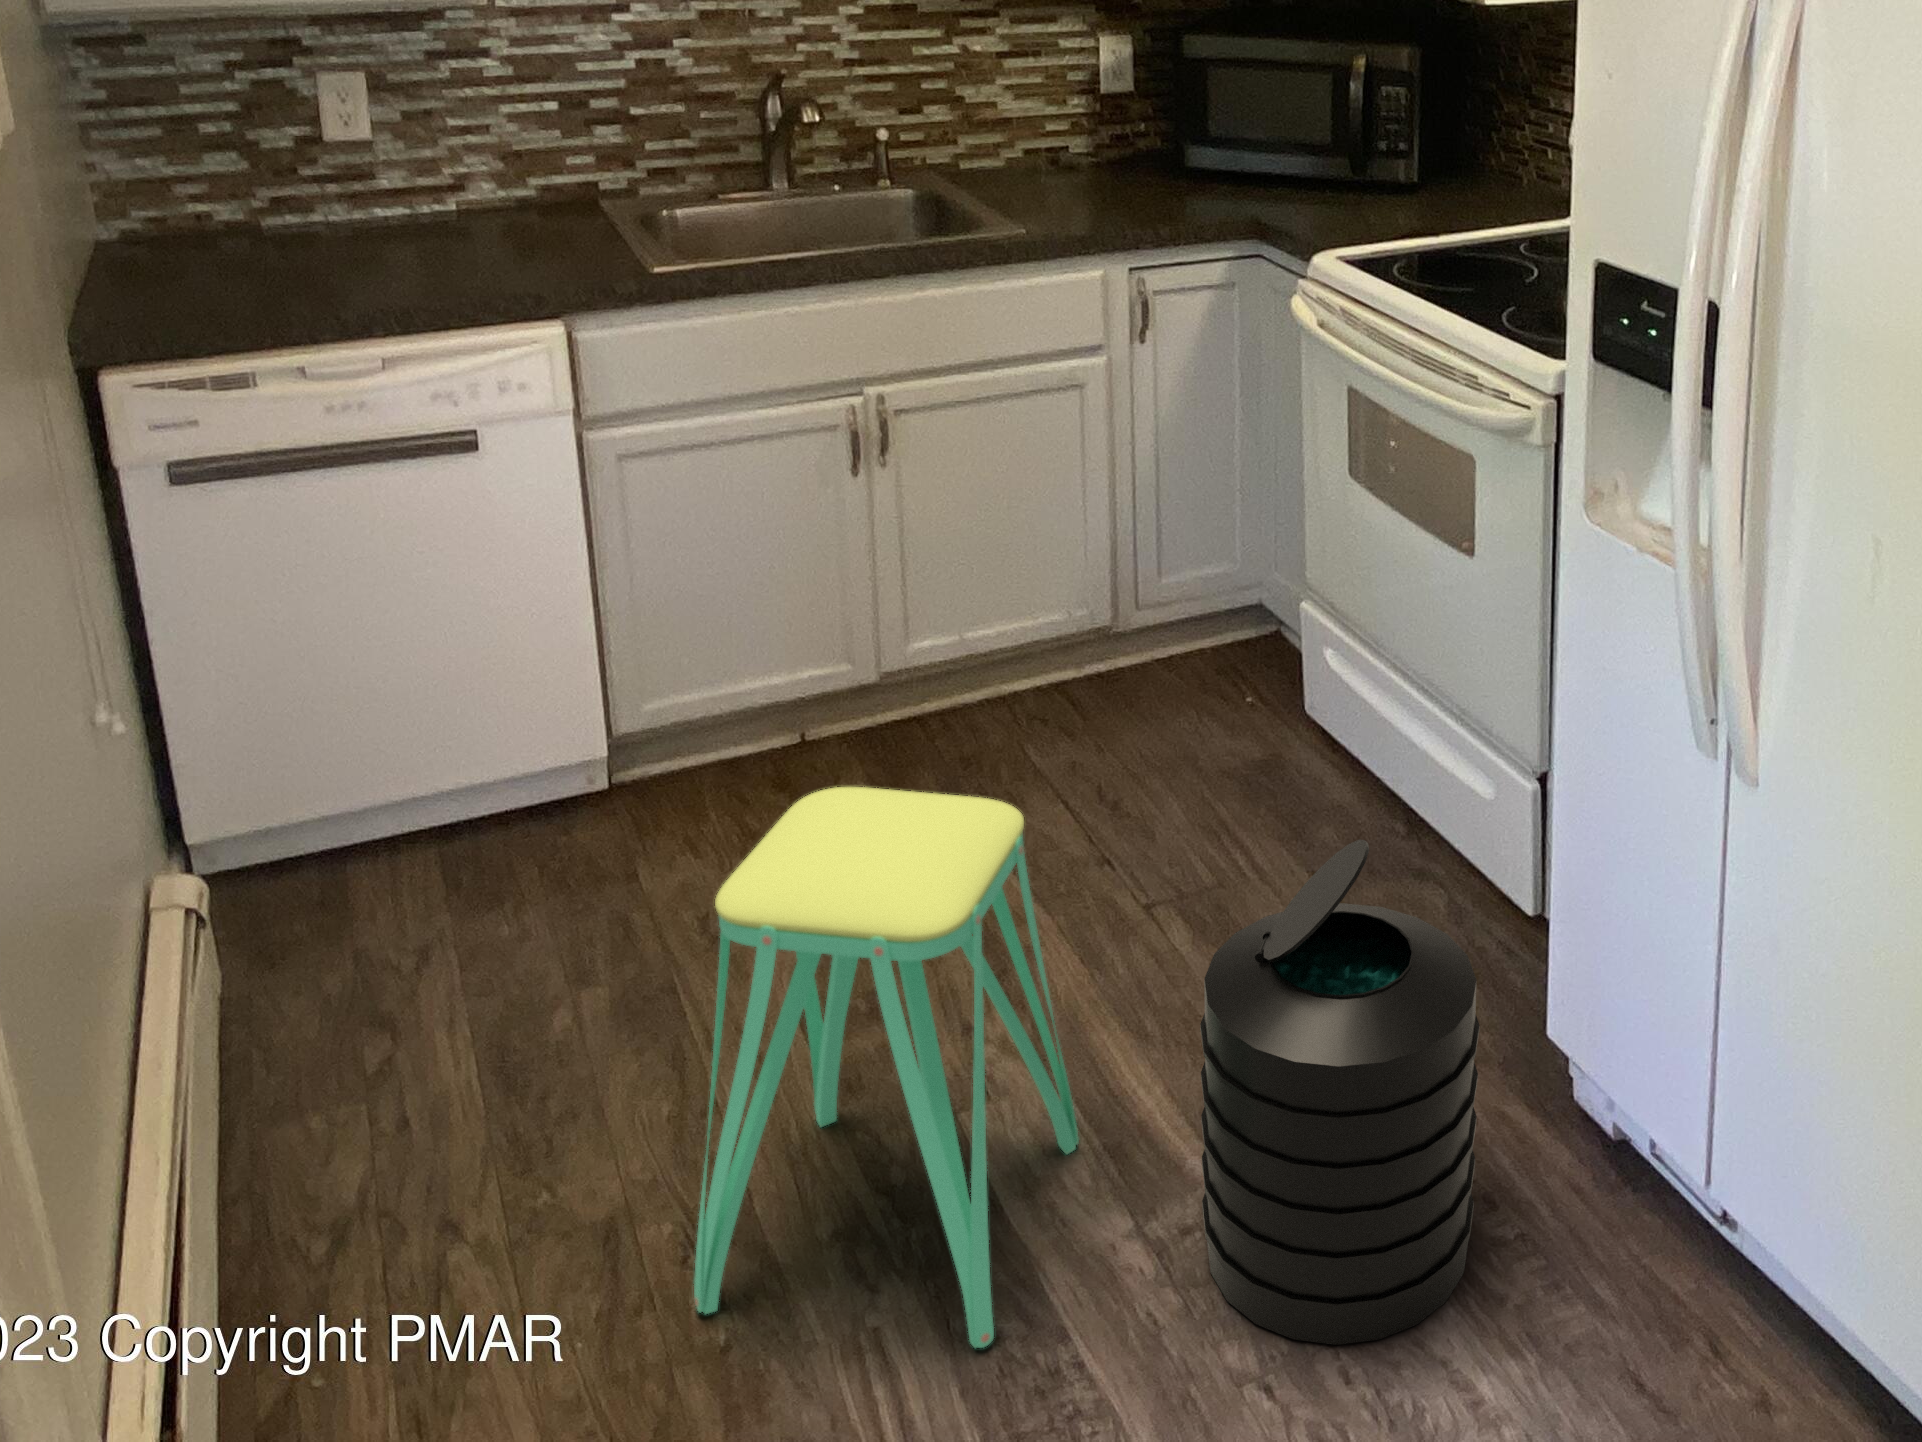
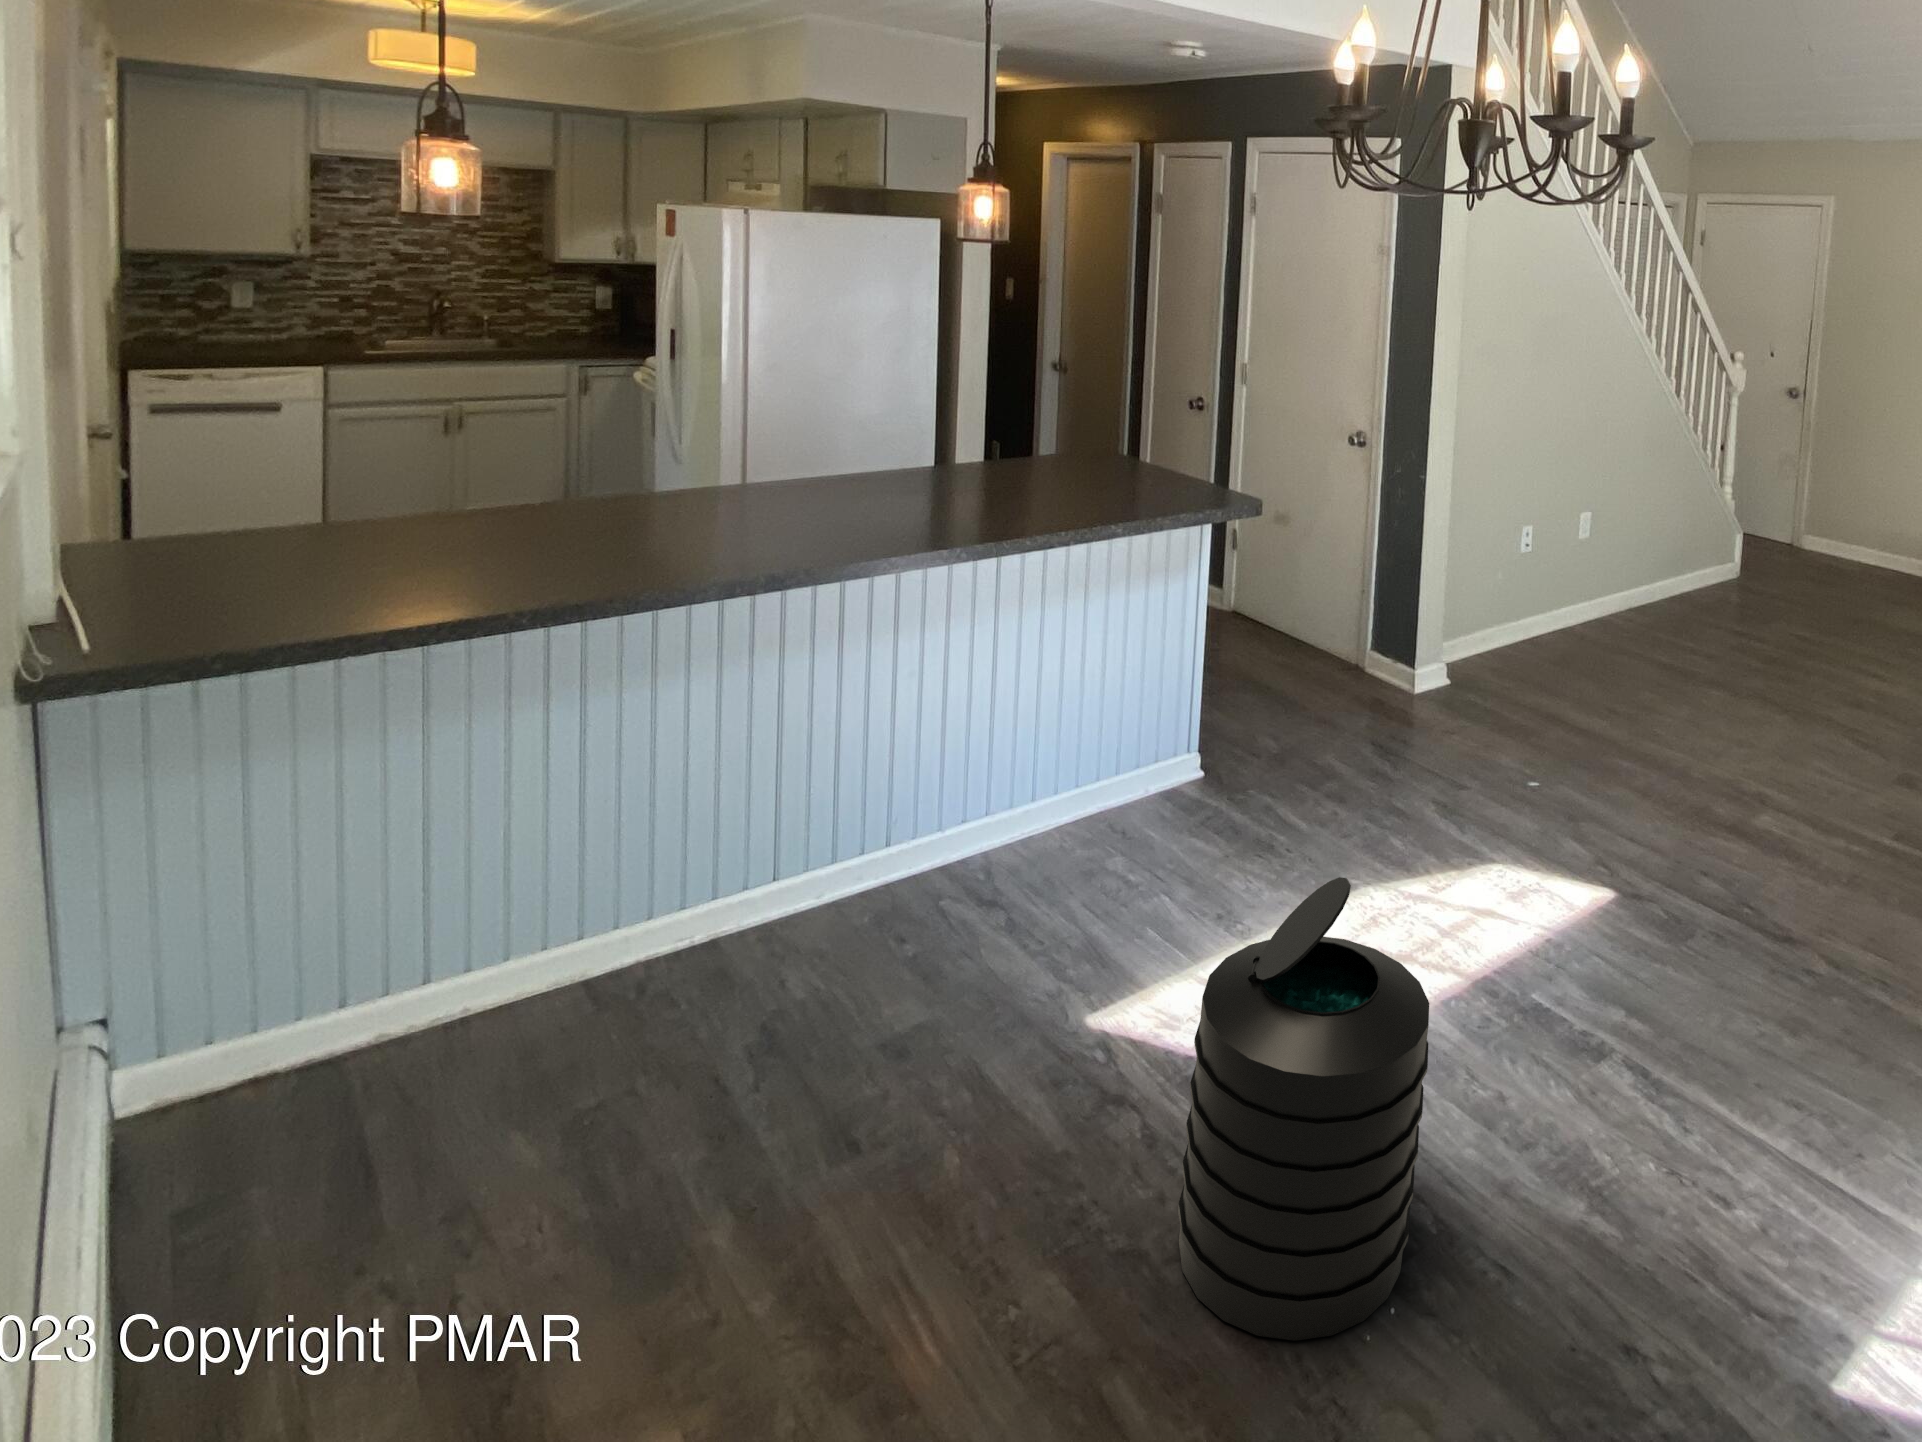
stool: present [694,787,1079,1348] -> none [711,818,1066,1346]

